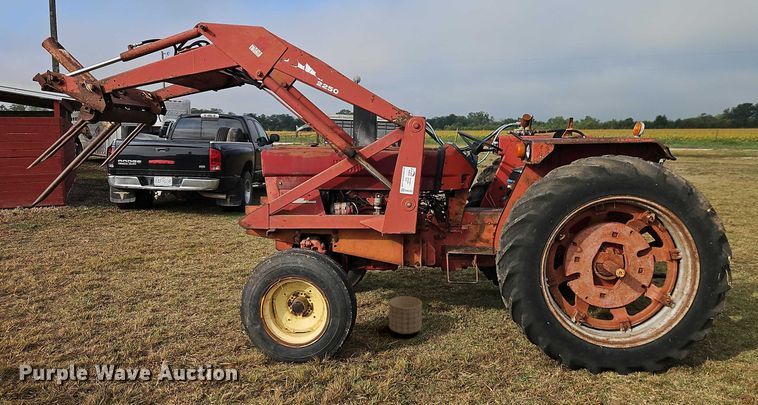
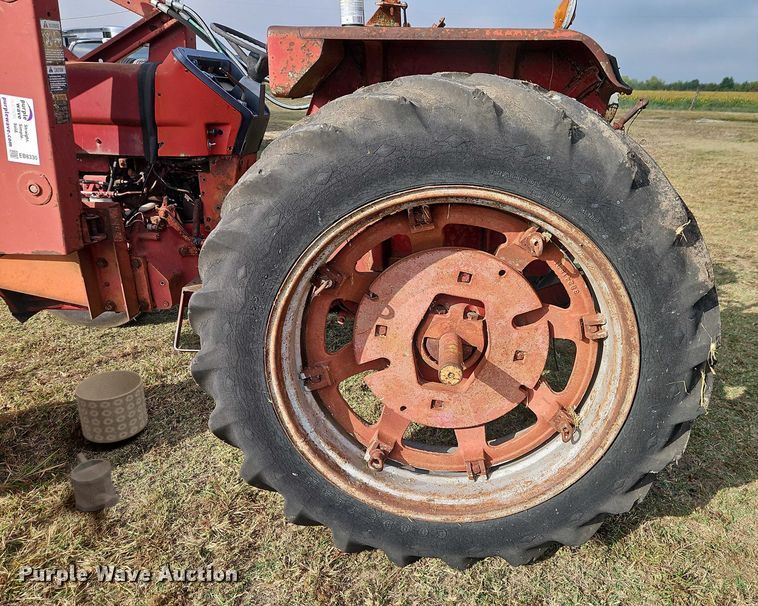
watering can: none [408,334,449,361] -> present [70,453,120,512]

